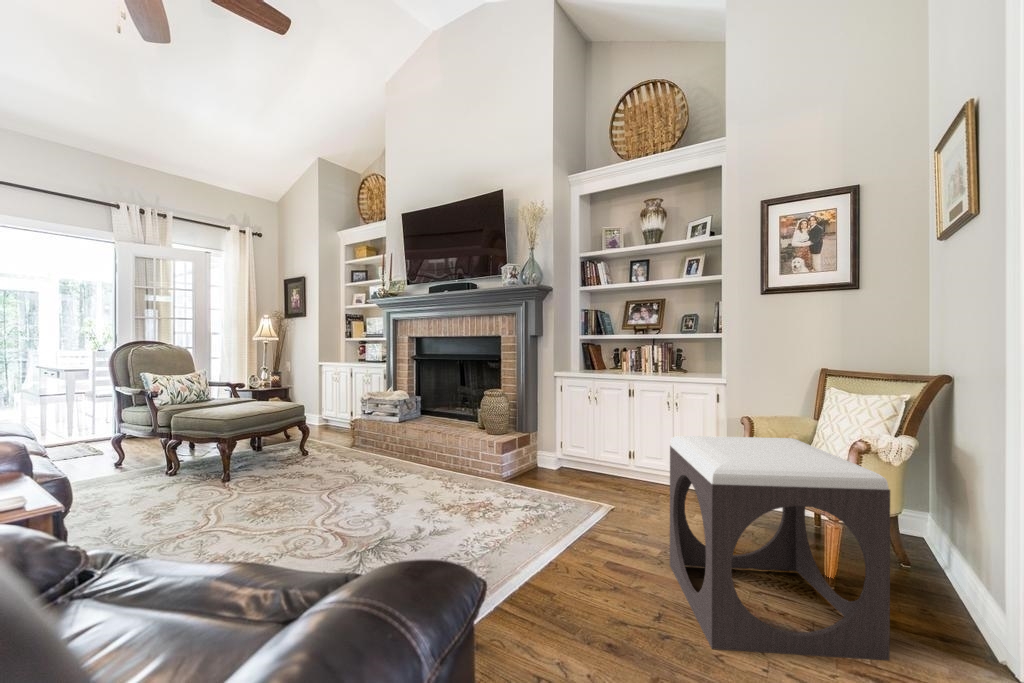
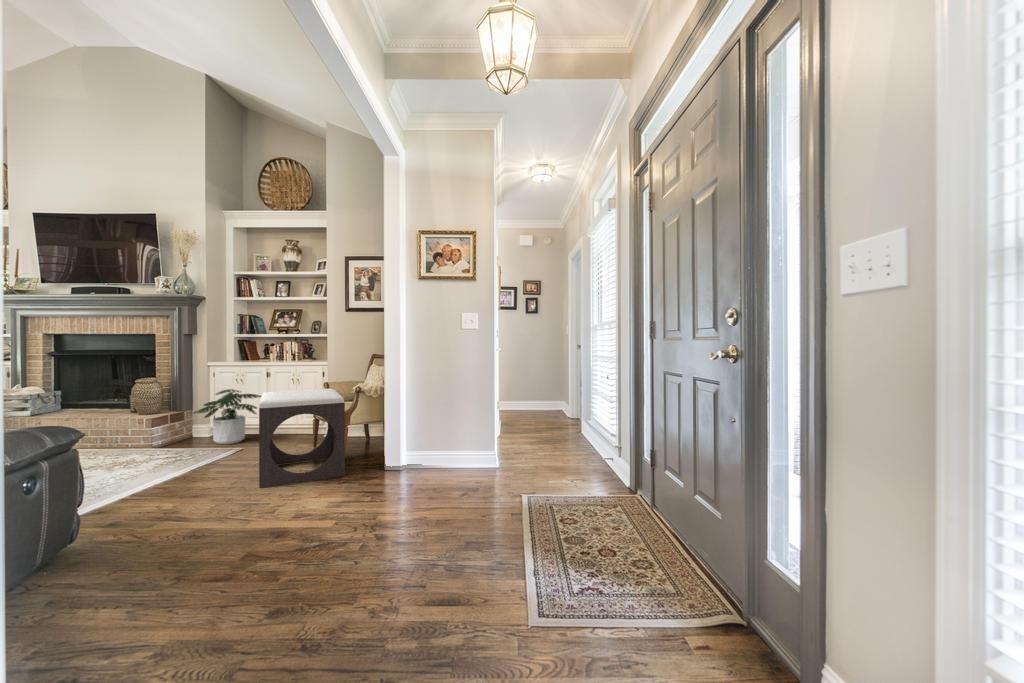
potted plant: none [548,411,627,491] -> present [194,389,261,444]

